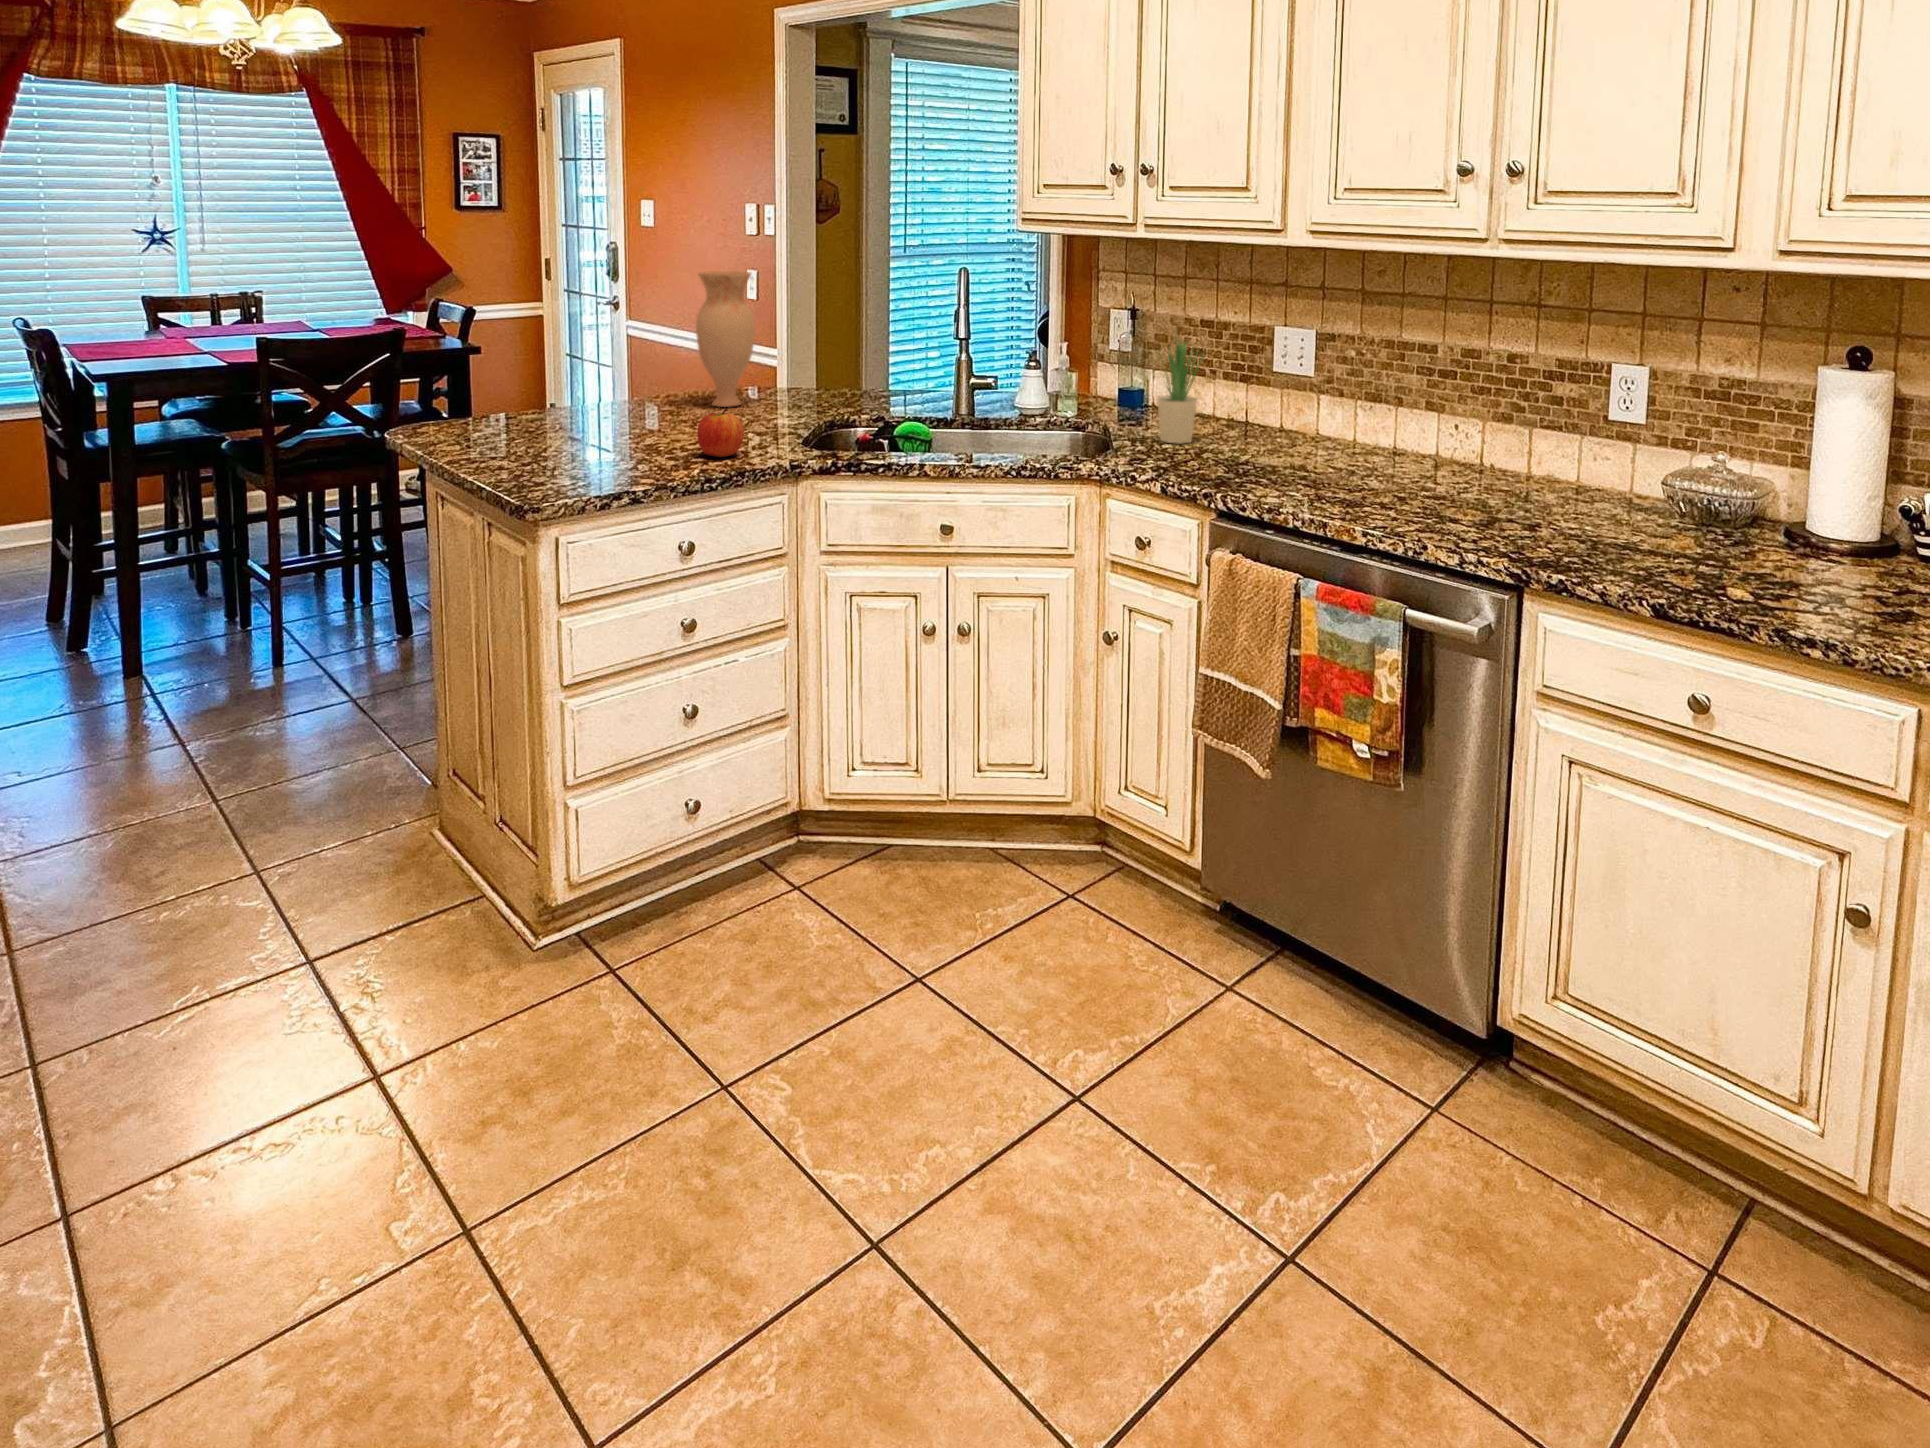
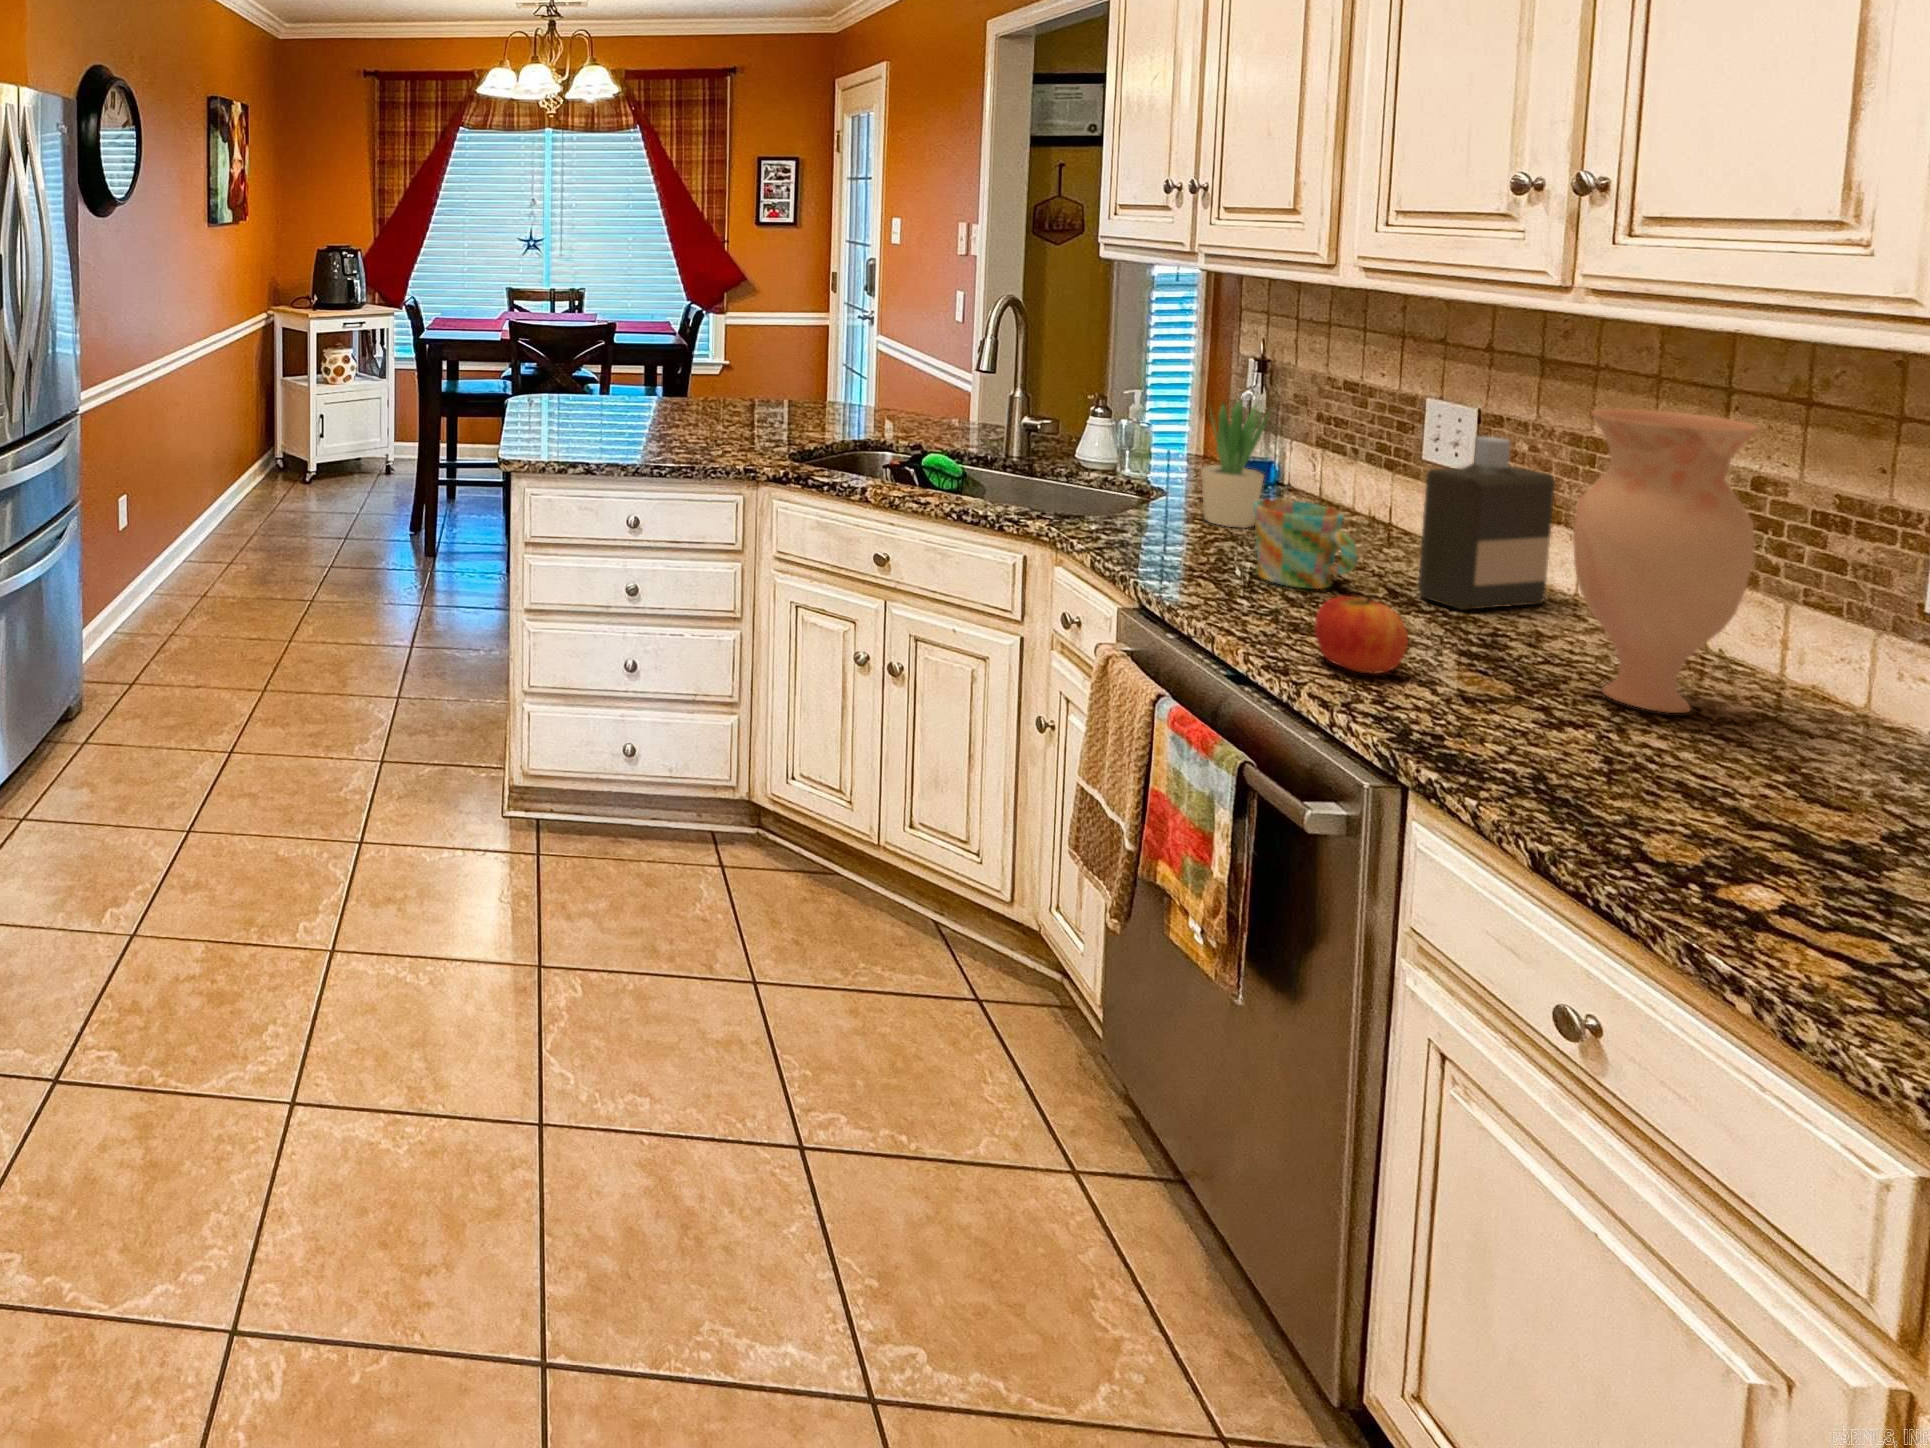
vase: present [696,271,755,407] -> present [1573,409,1758,713]
bottle: none [1345,348,1401,471] -> present [1418,437,1555,610]
apple: present [697,409,744,457] -> present [1315,596,1408,674]
mug: none [1254,413,1325,477] -> present [1254,500,1358,589]

